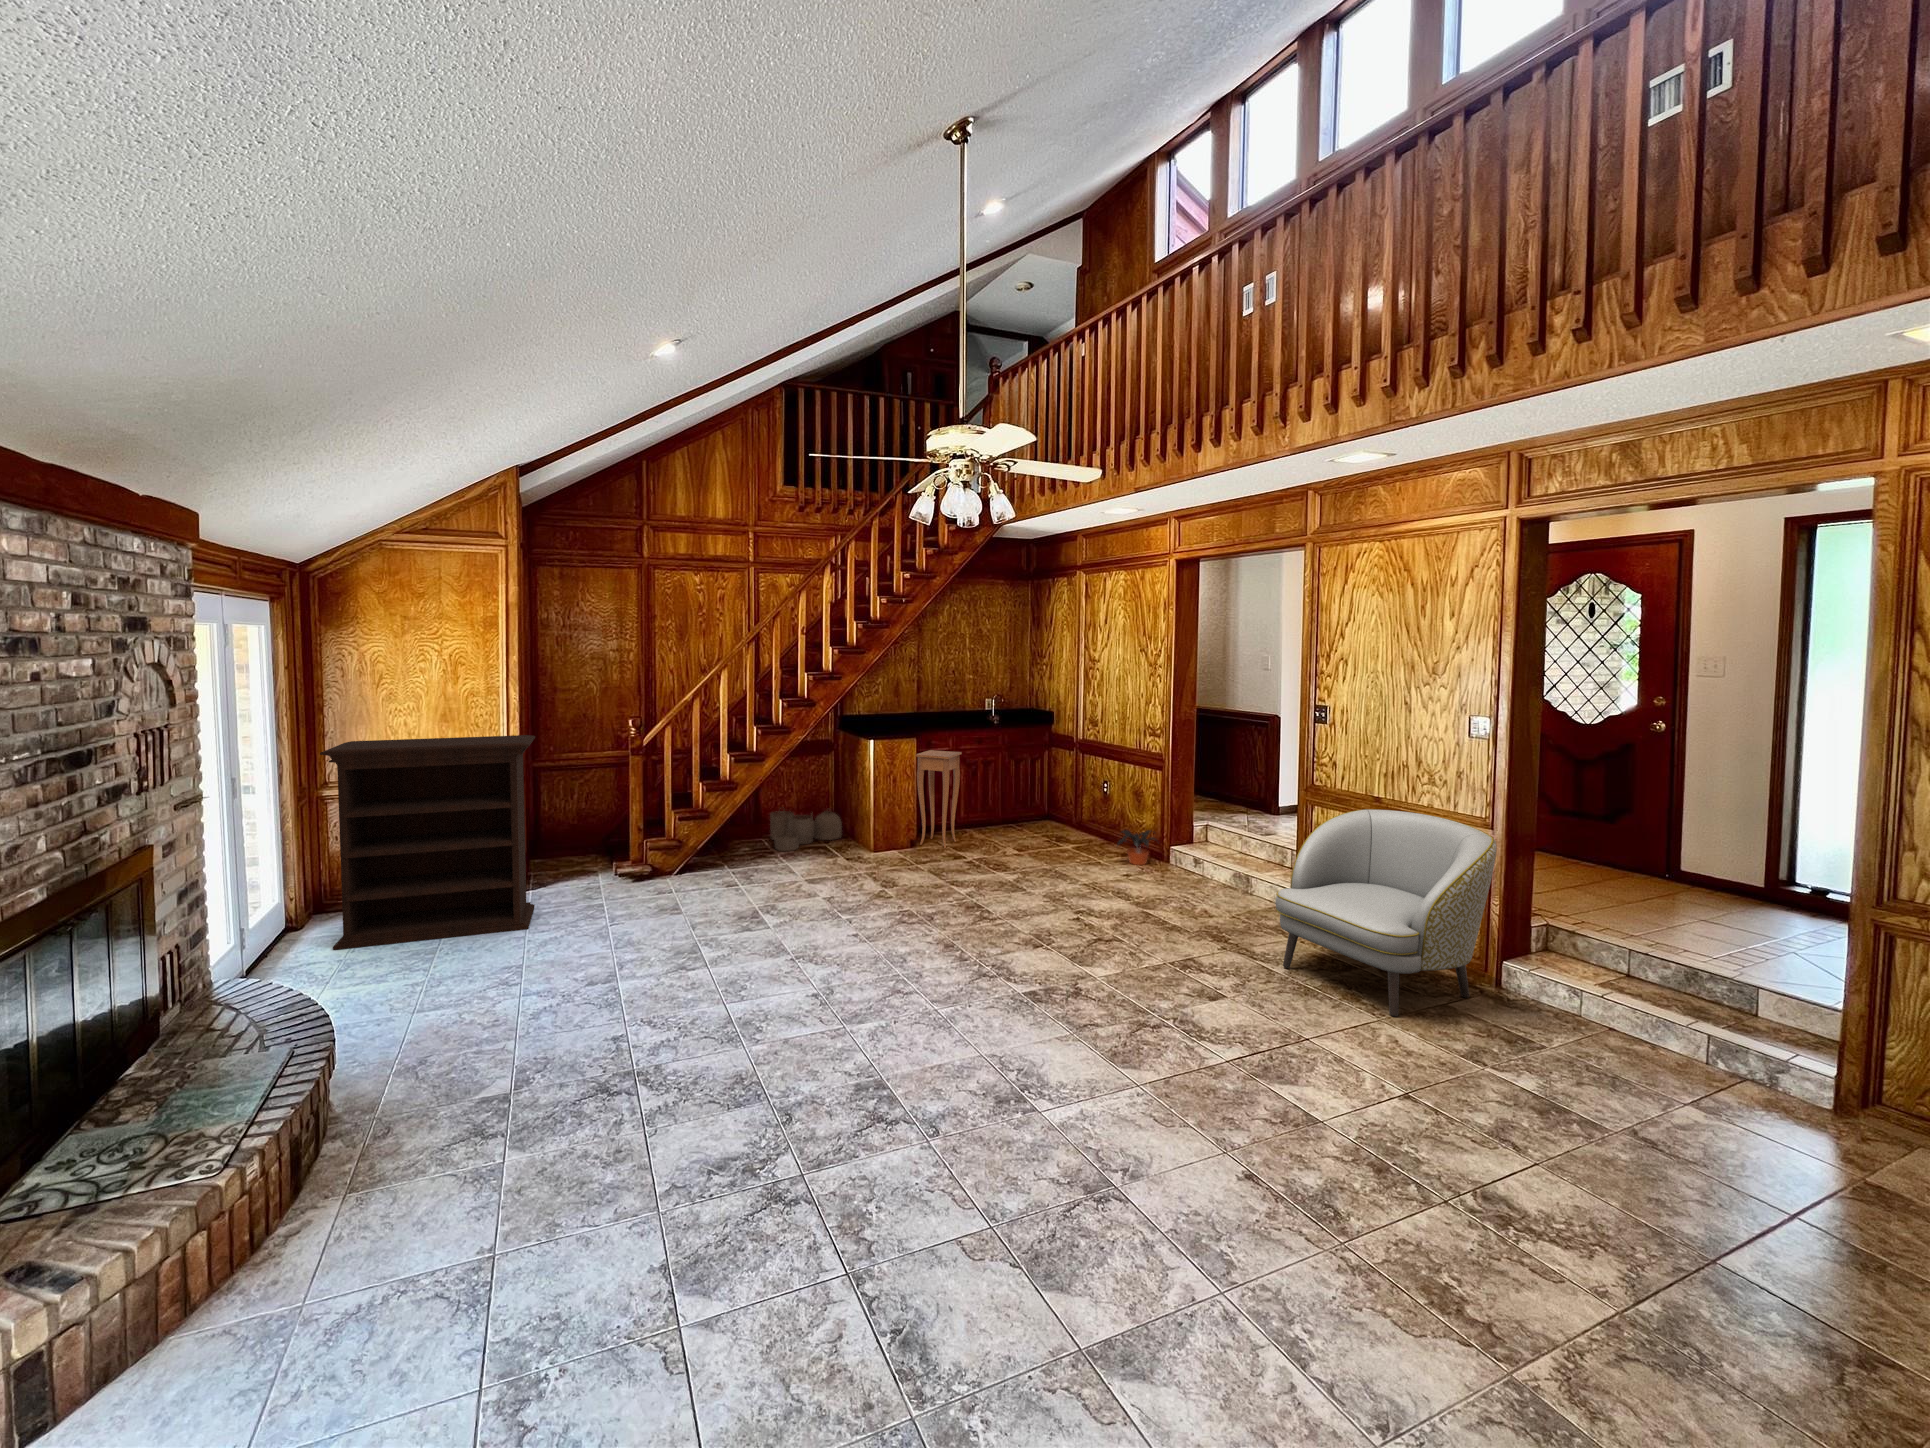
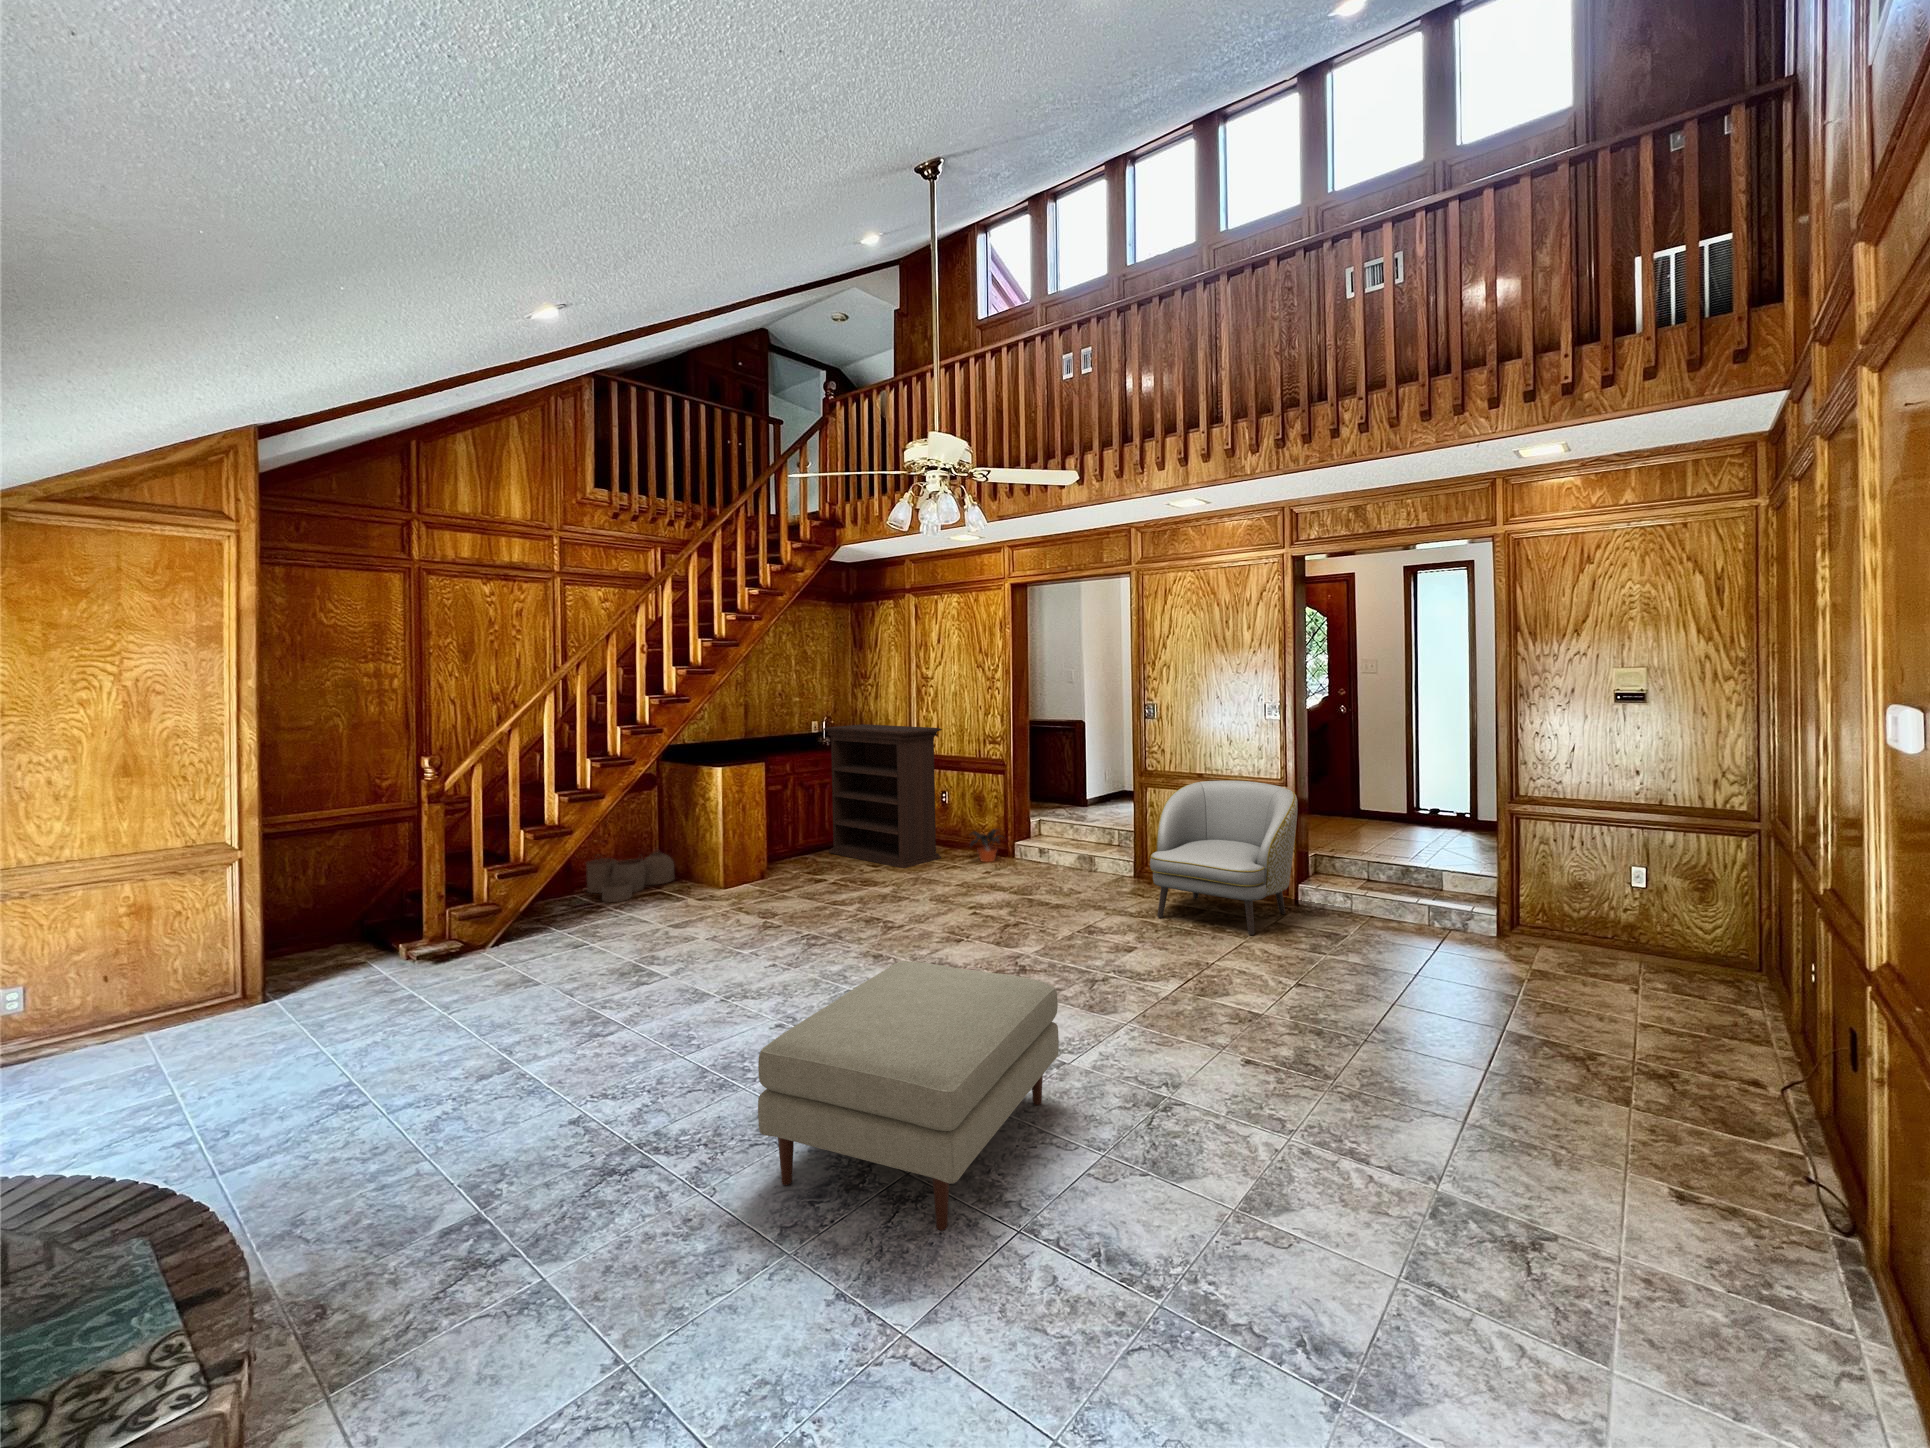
bookshelf: present [320,735,535,950] -> present [823,724,942,868]
side table: present [915,750,962,848] -> none [762,774,808,874]
ottoman: none [685,963,999,1243] -> present [758,961,1059,1230]

